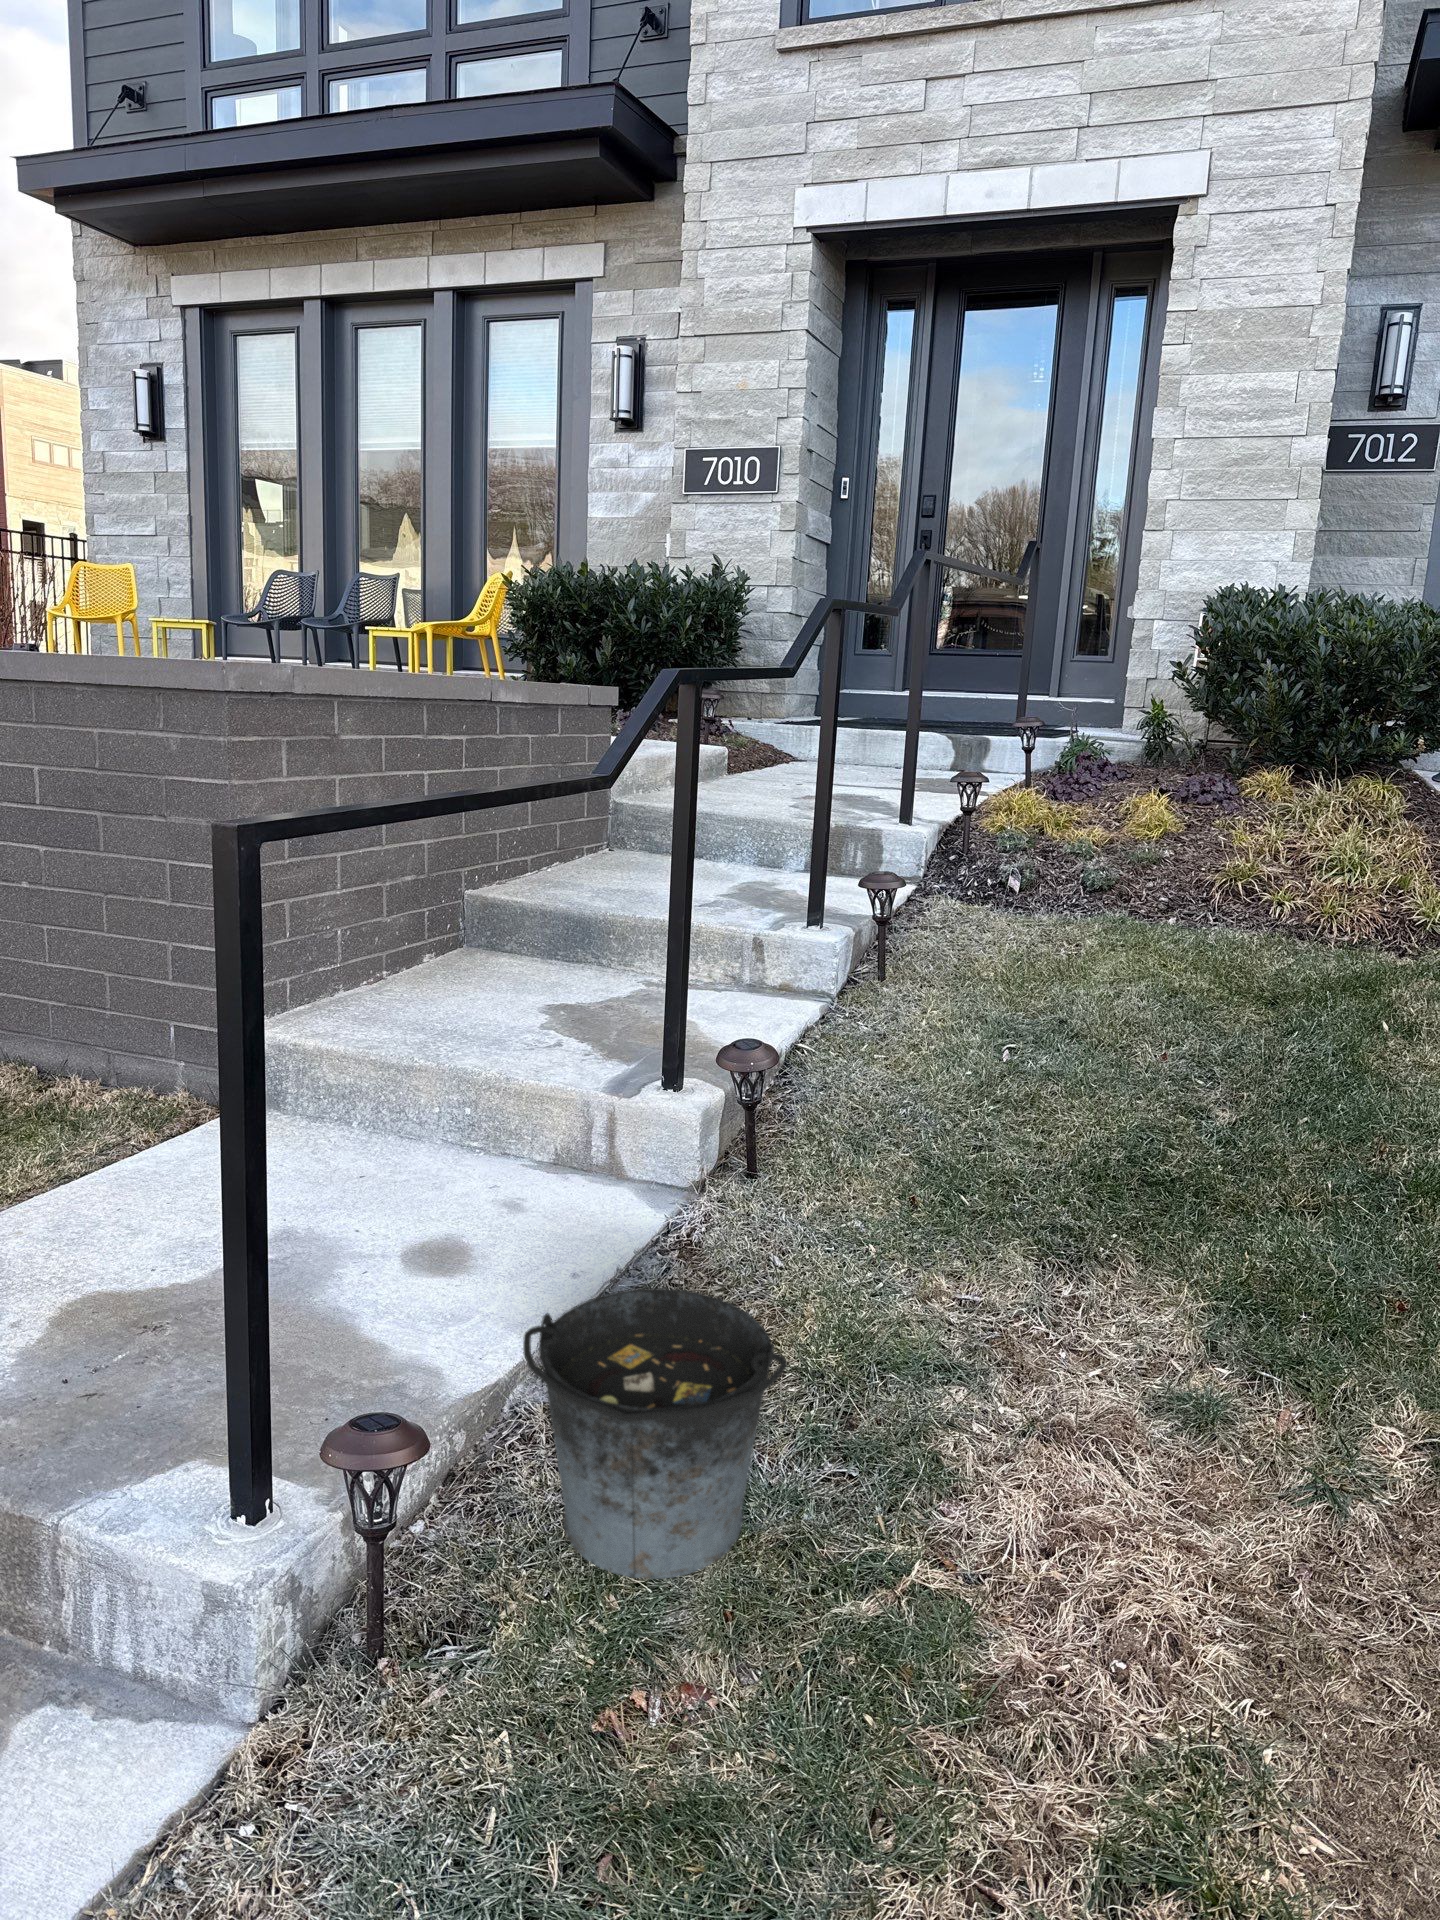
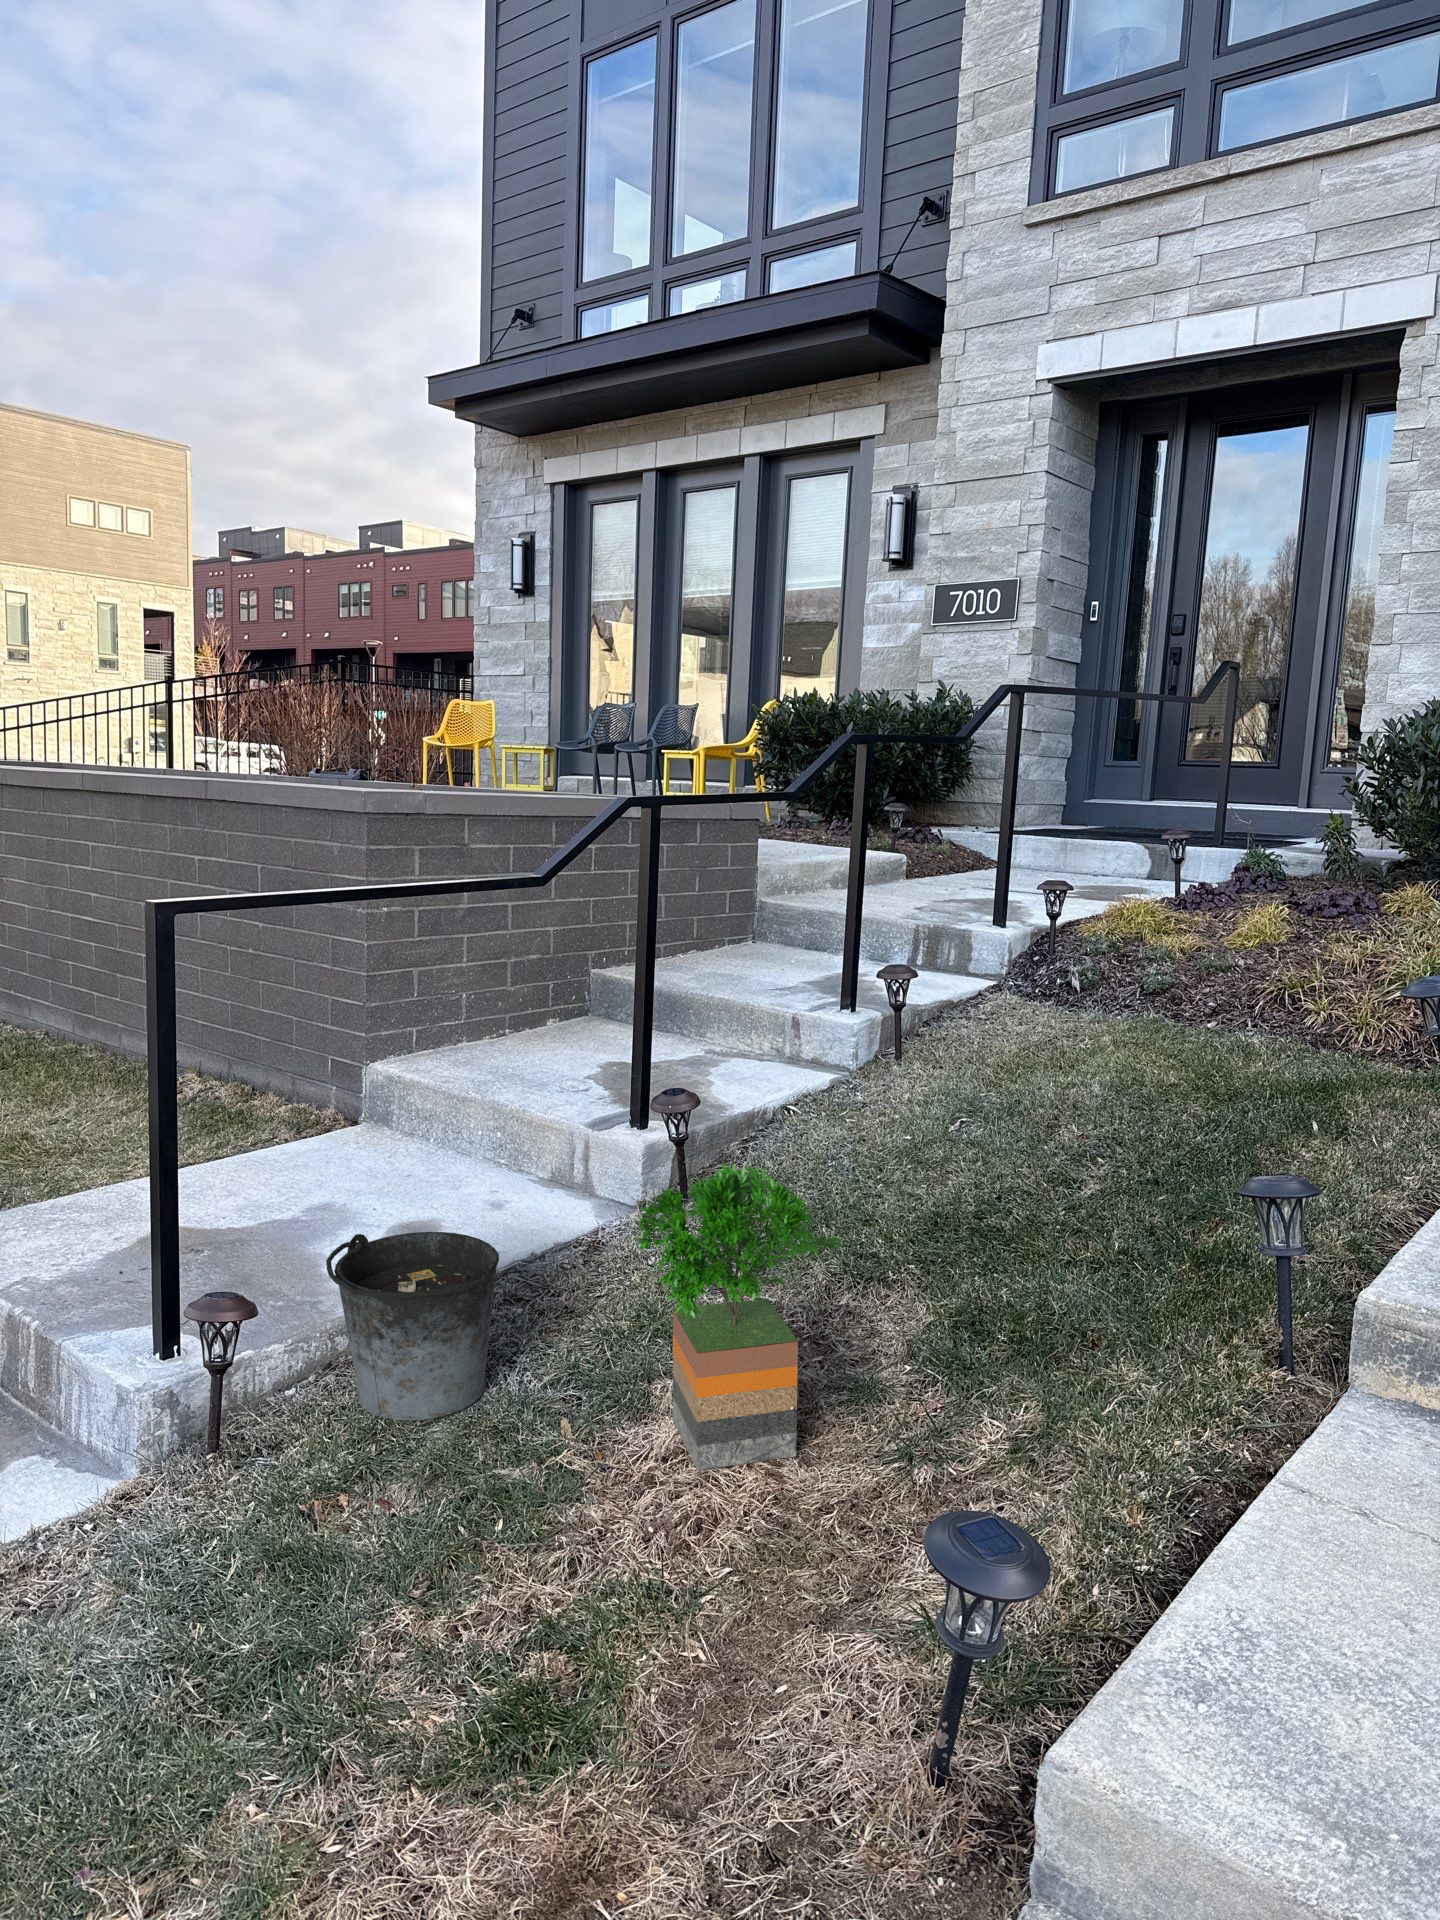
potted tree: none [1010,1161,1290,1576] -> present [634,1163,843,1470]

